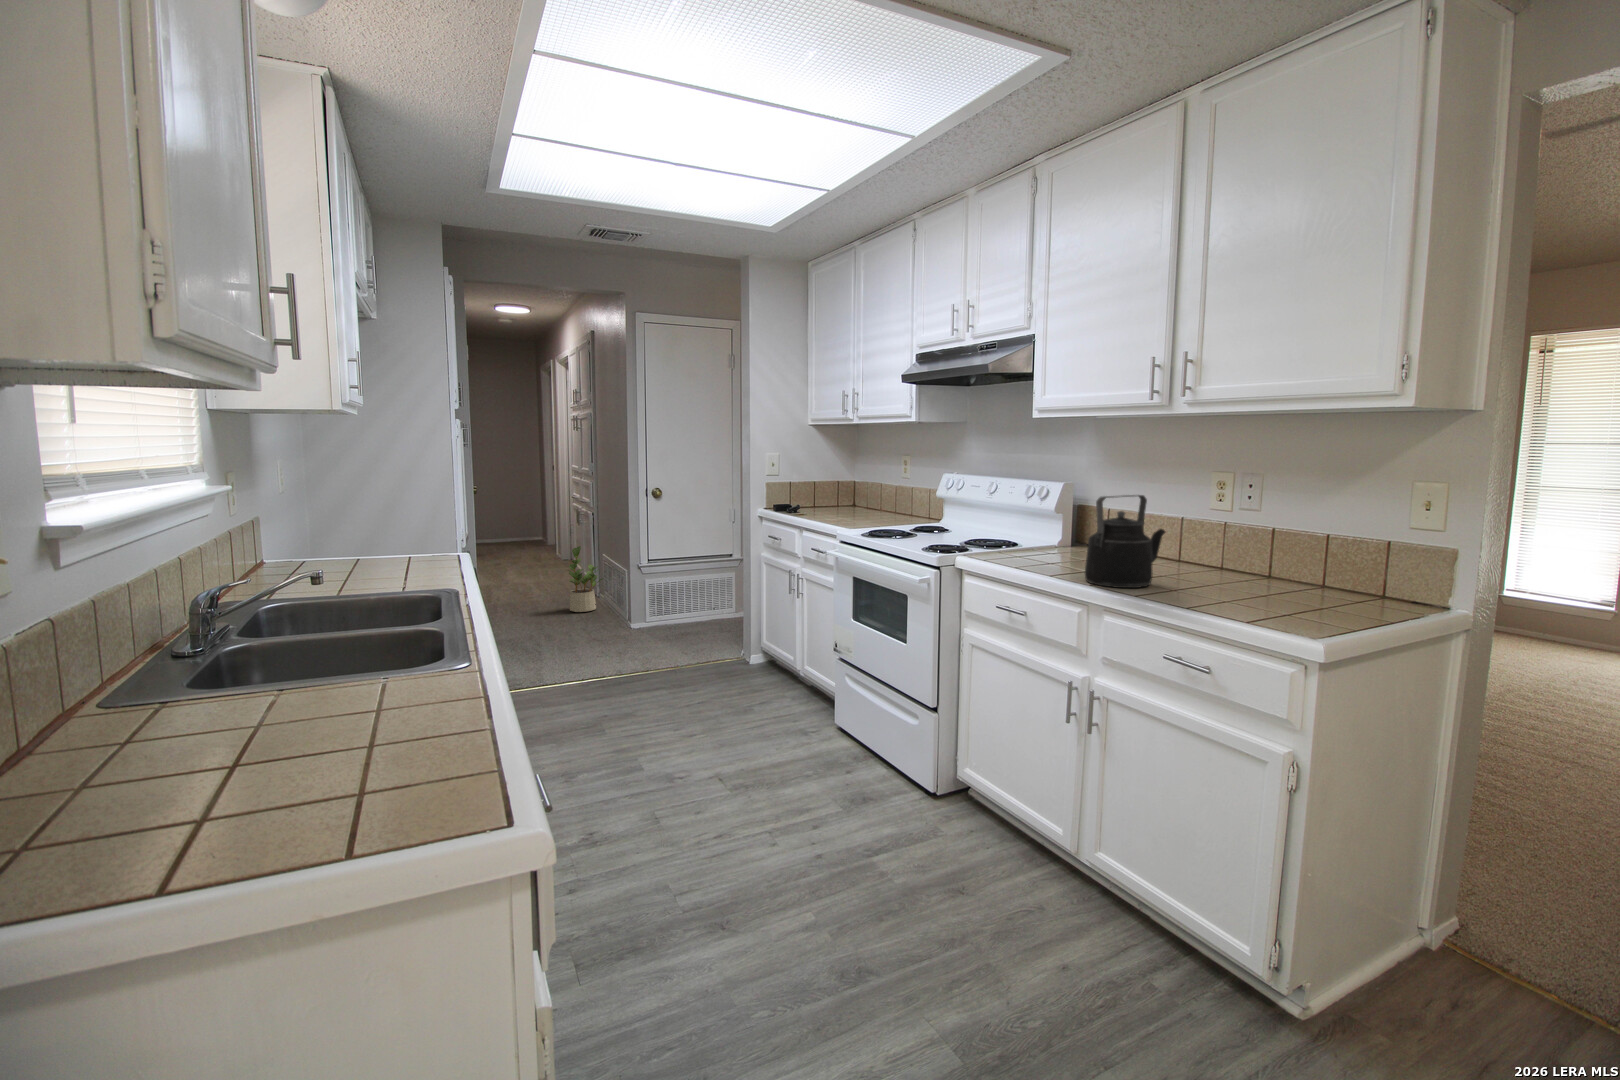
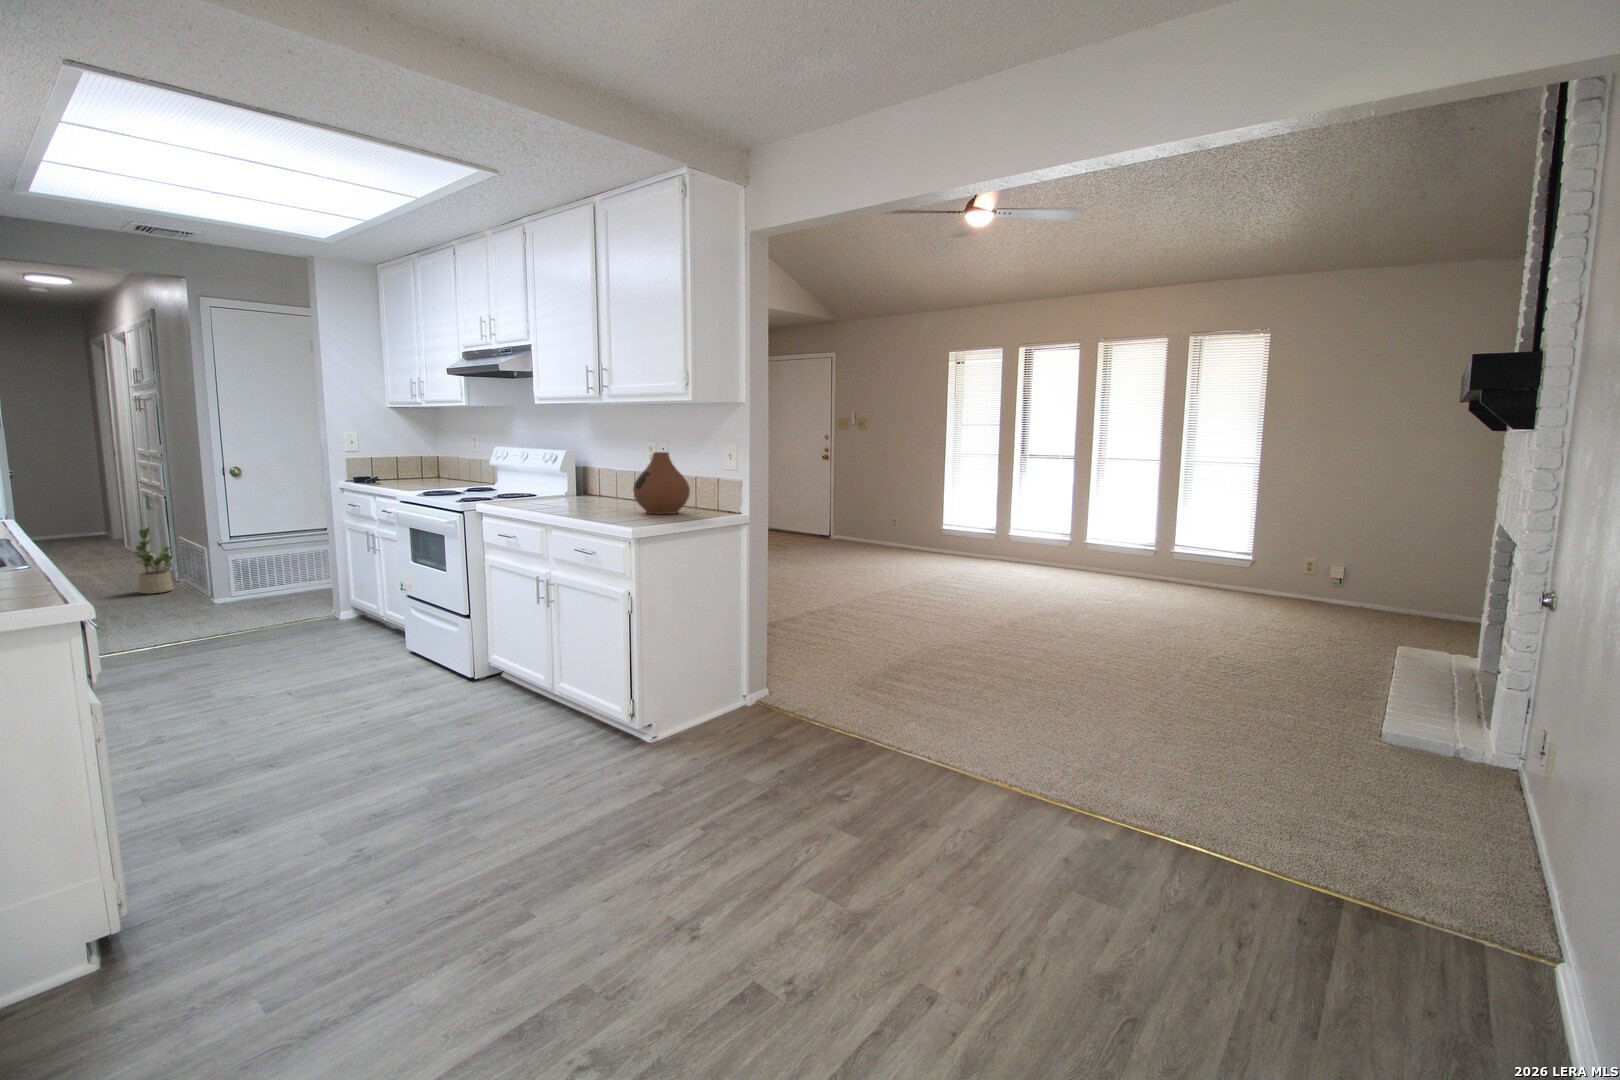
kettle: present [1085,495,1165,588] -> none [549,454,605,513]
vase: none [1230,495,1342,600] -> present [633,452,690,514]

